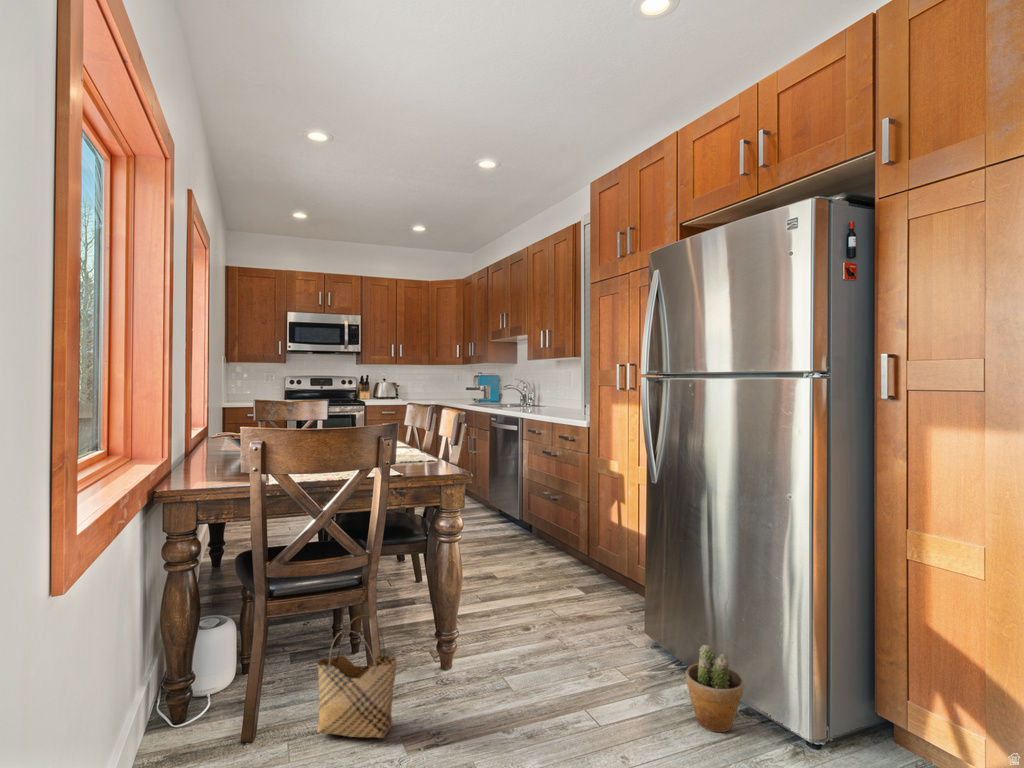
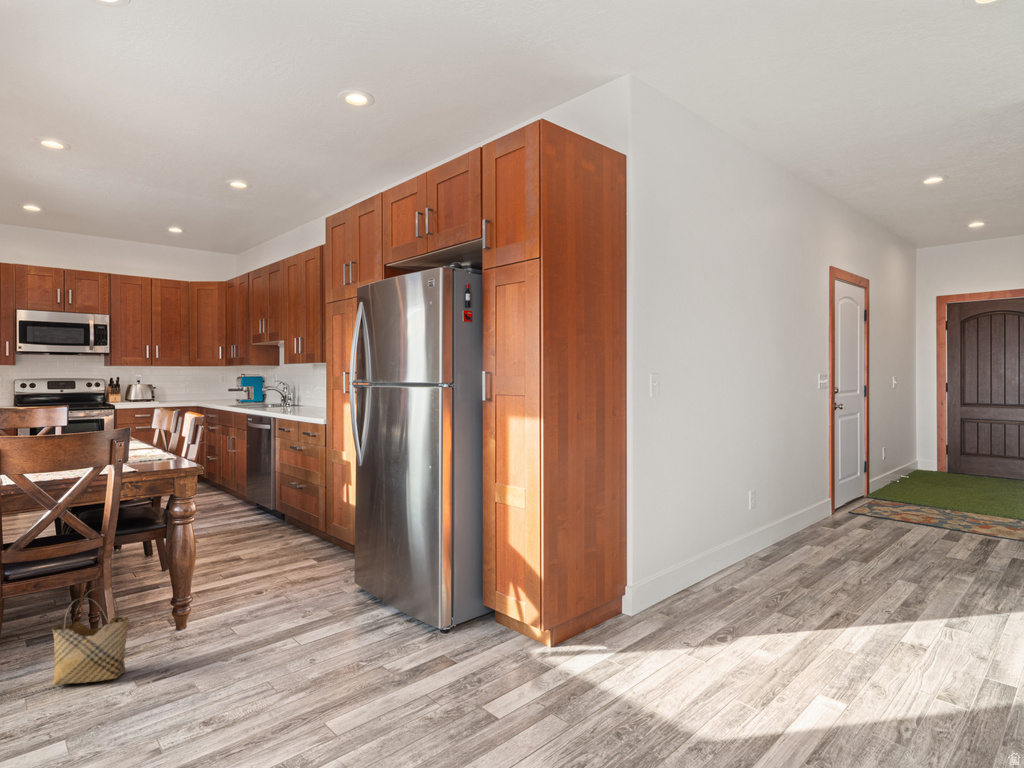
potted plant: present [686,645,744,732] -> none [367,579,406,636]

